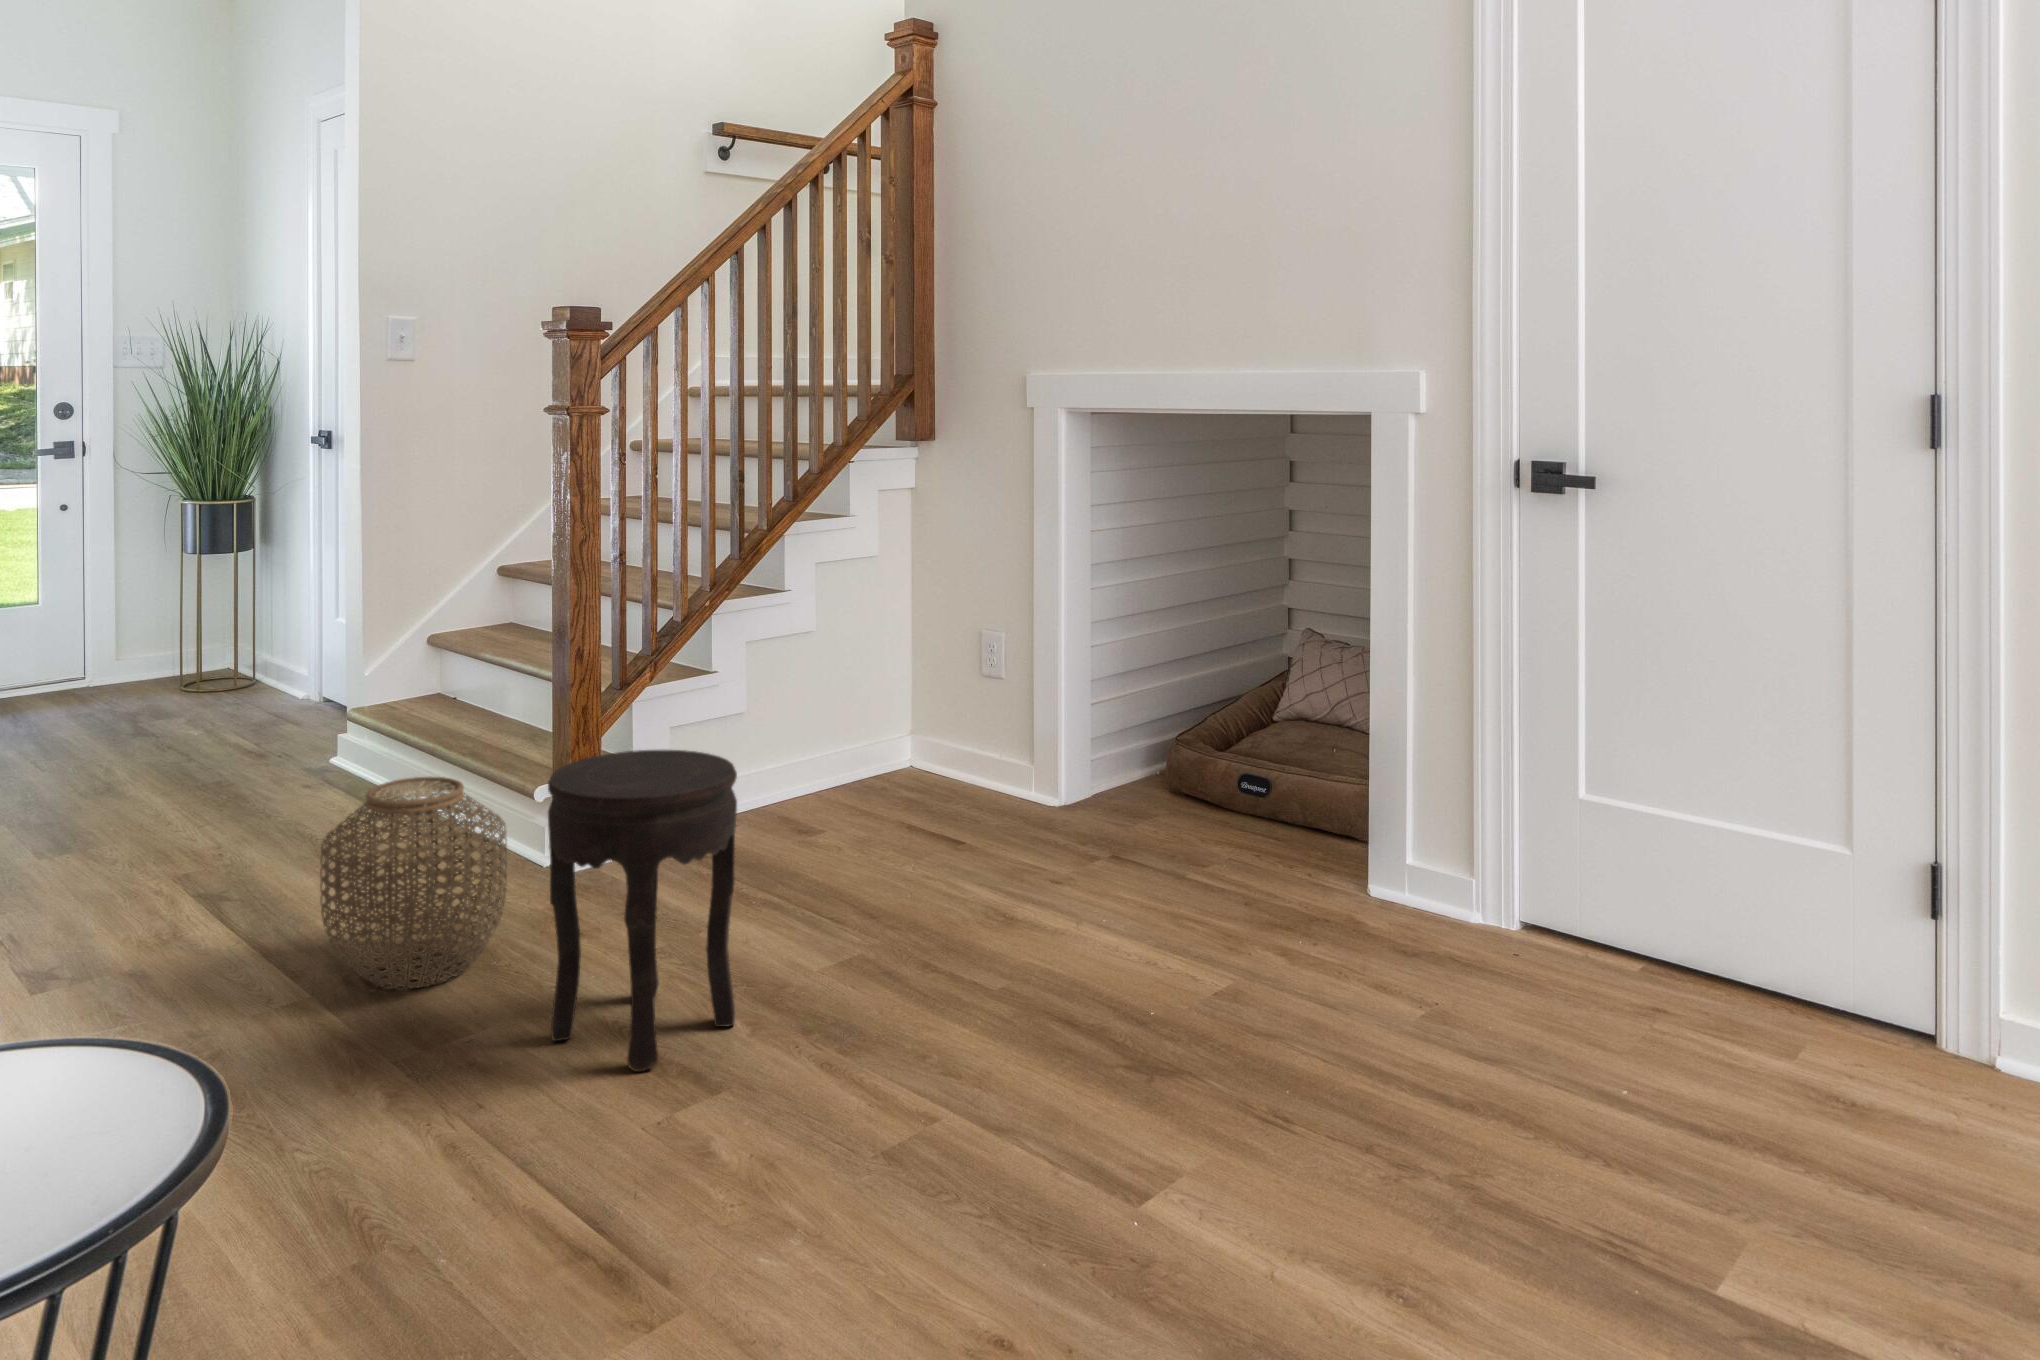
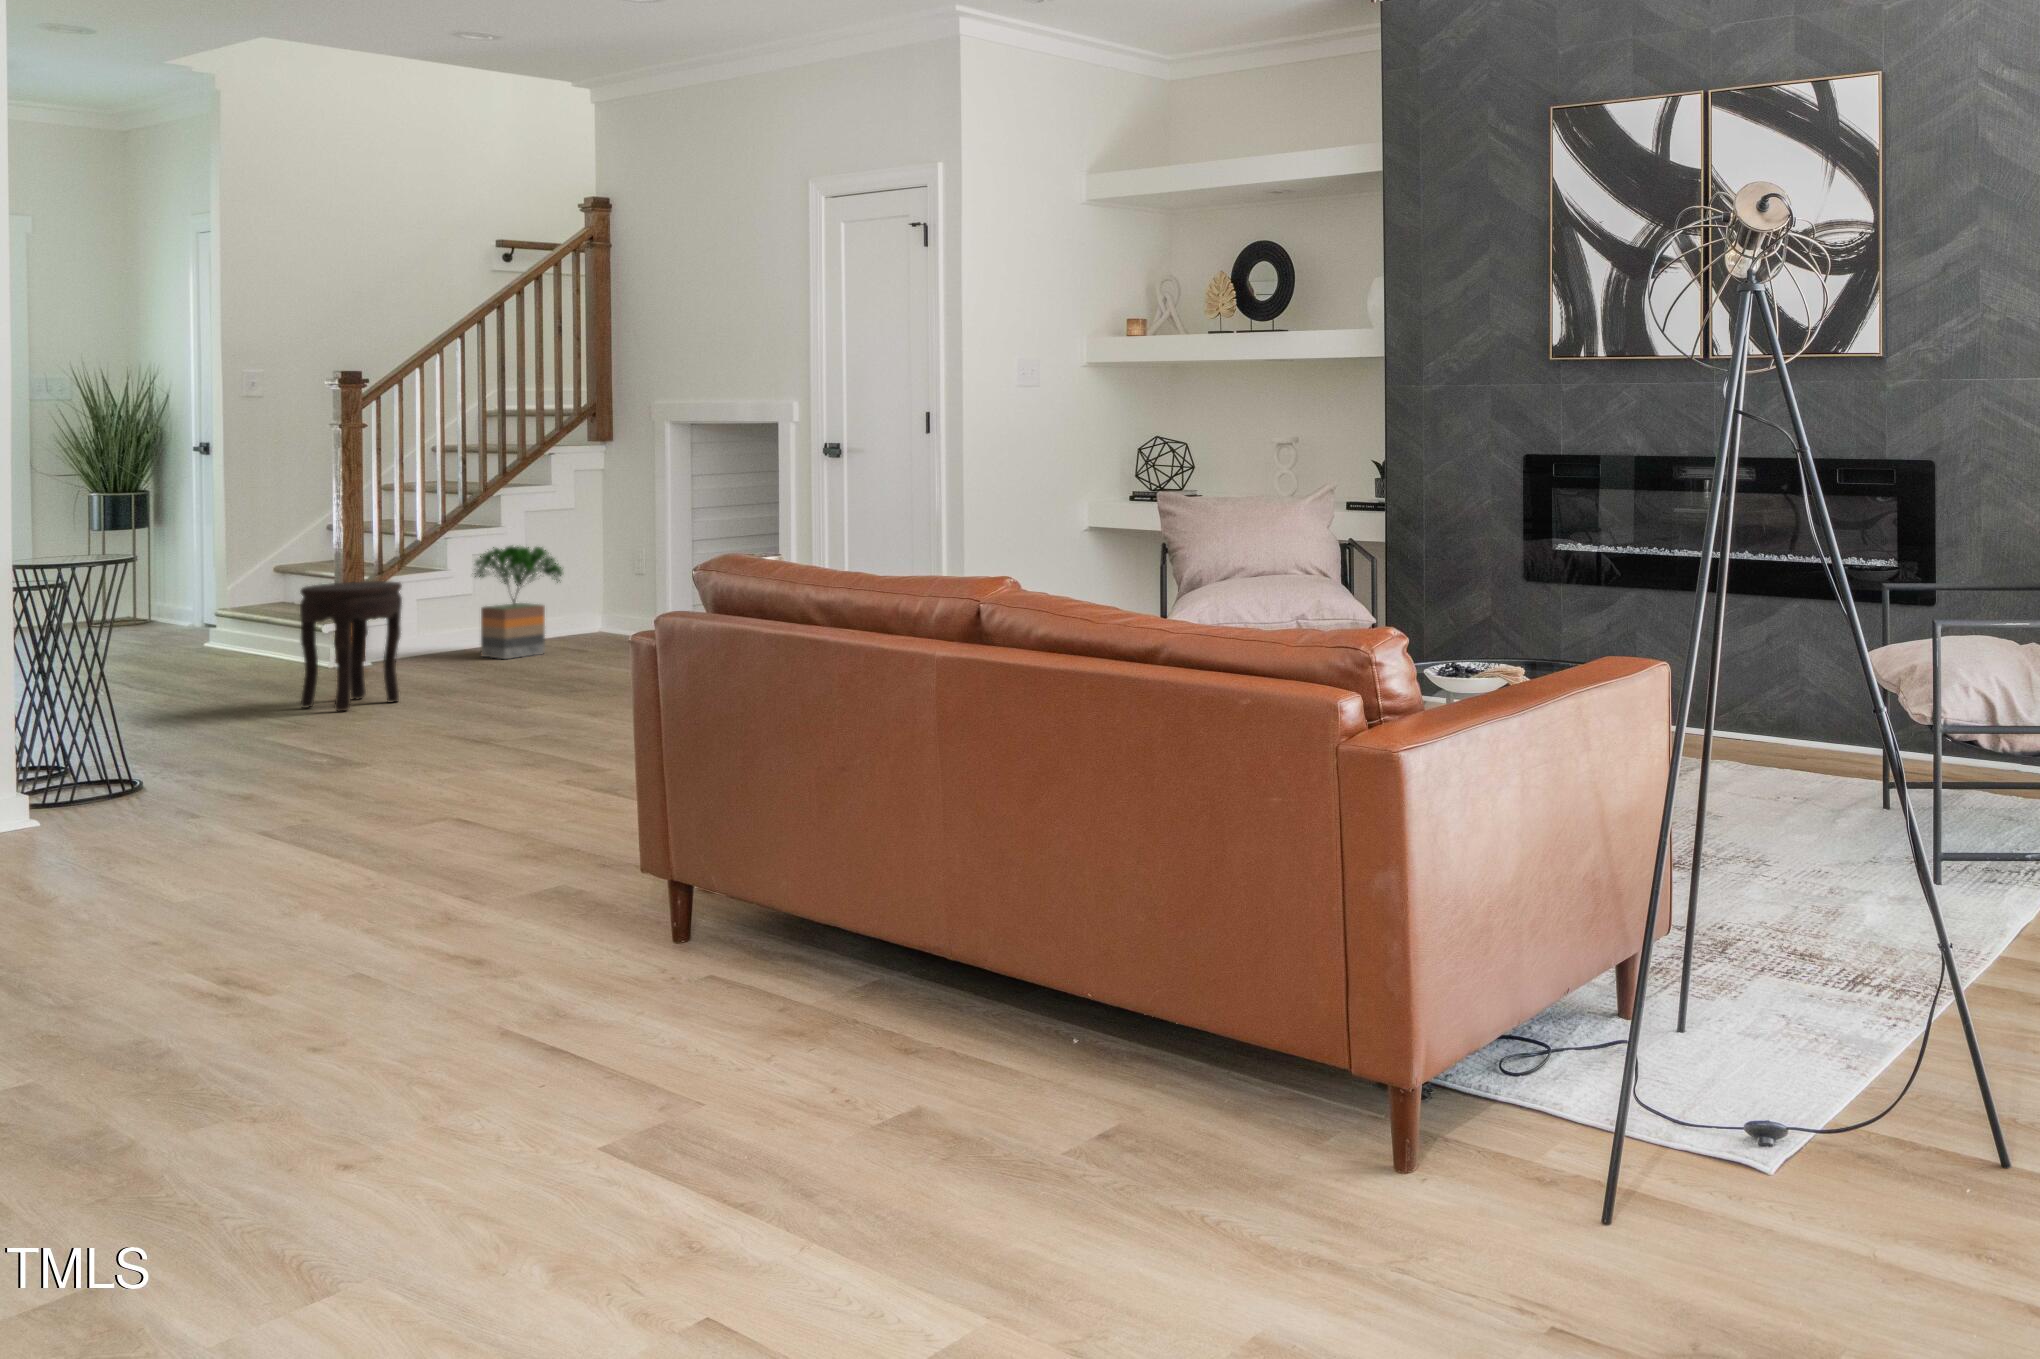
potted tree: none [753,623,909,839] -> present [474,545,563,659]
woven basket: present [320,777,507,989] -> none [182,606,290,702]

